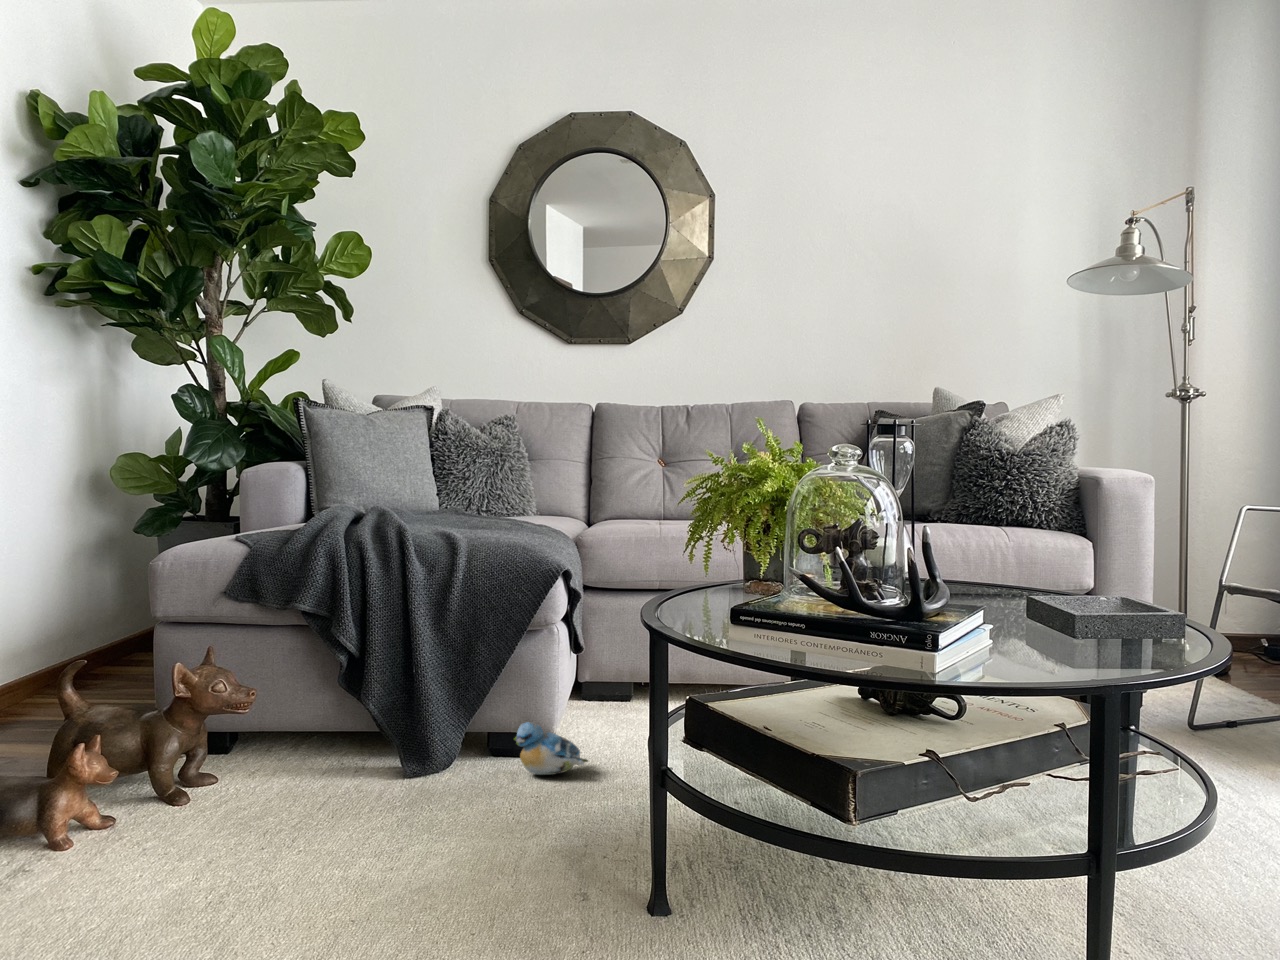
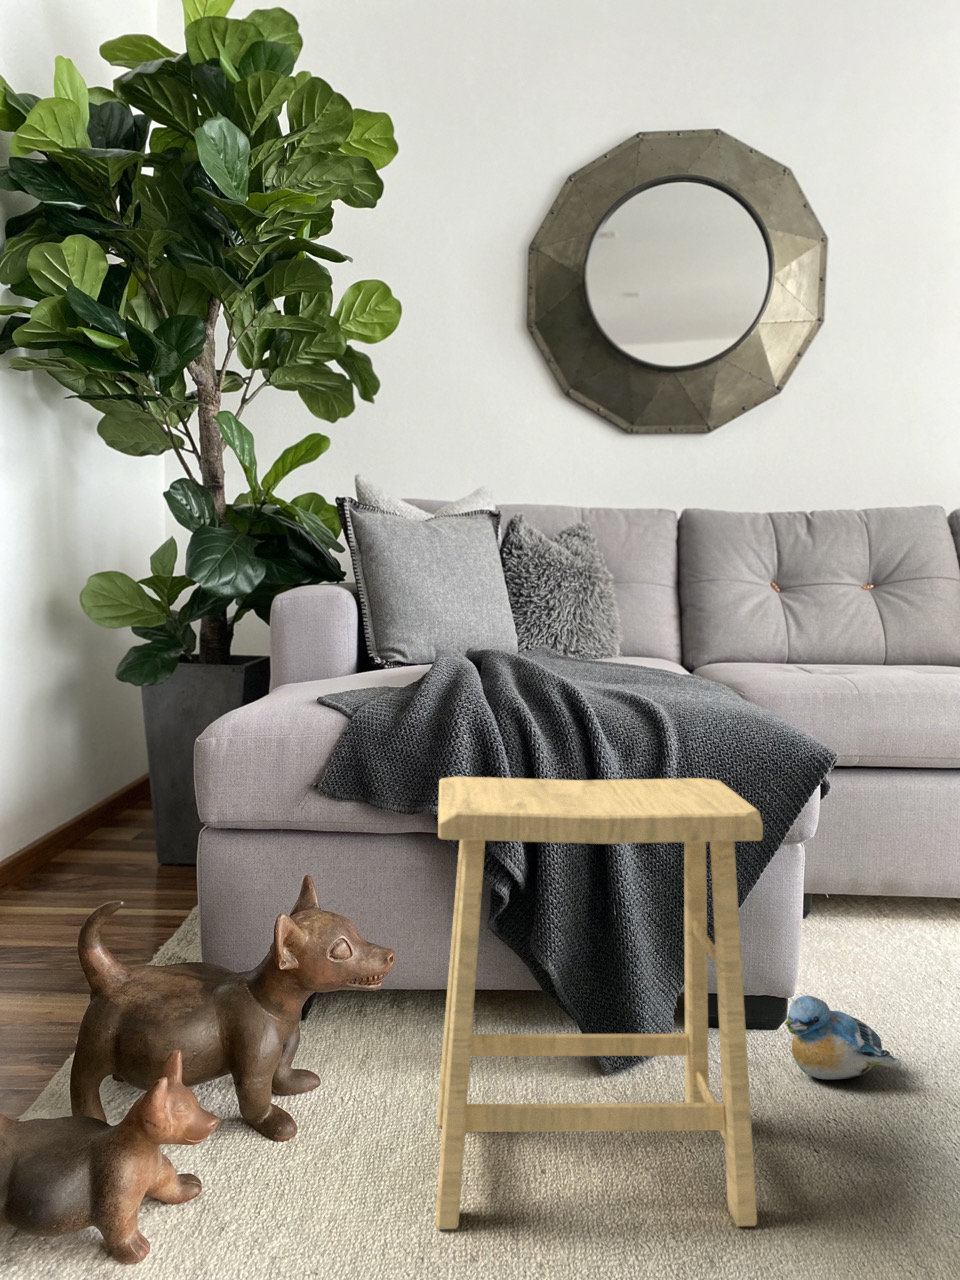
footstool: none [244,579,447,833] -> present [436,776,763,1229]

